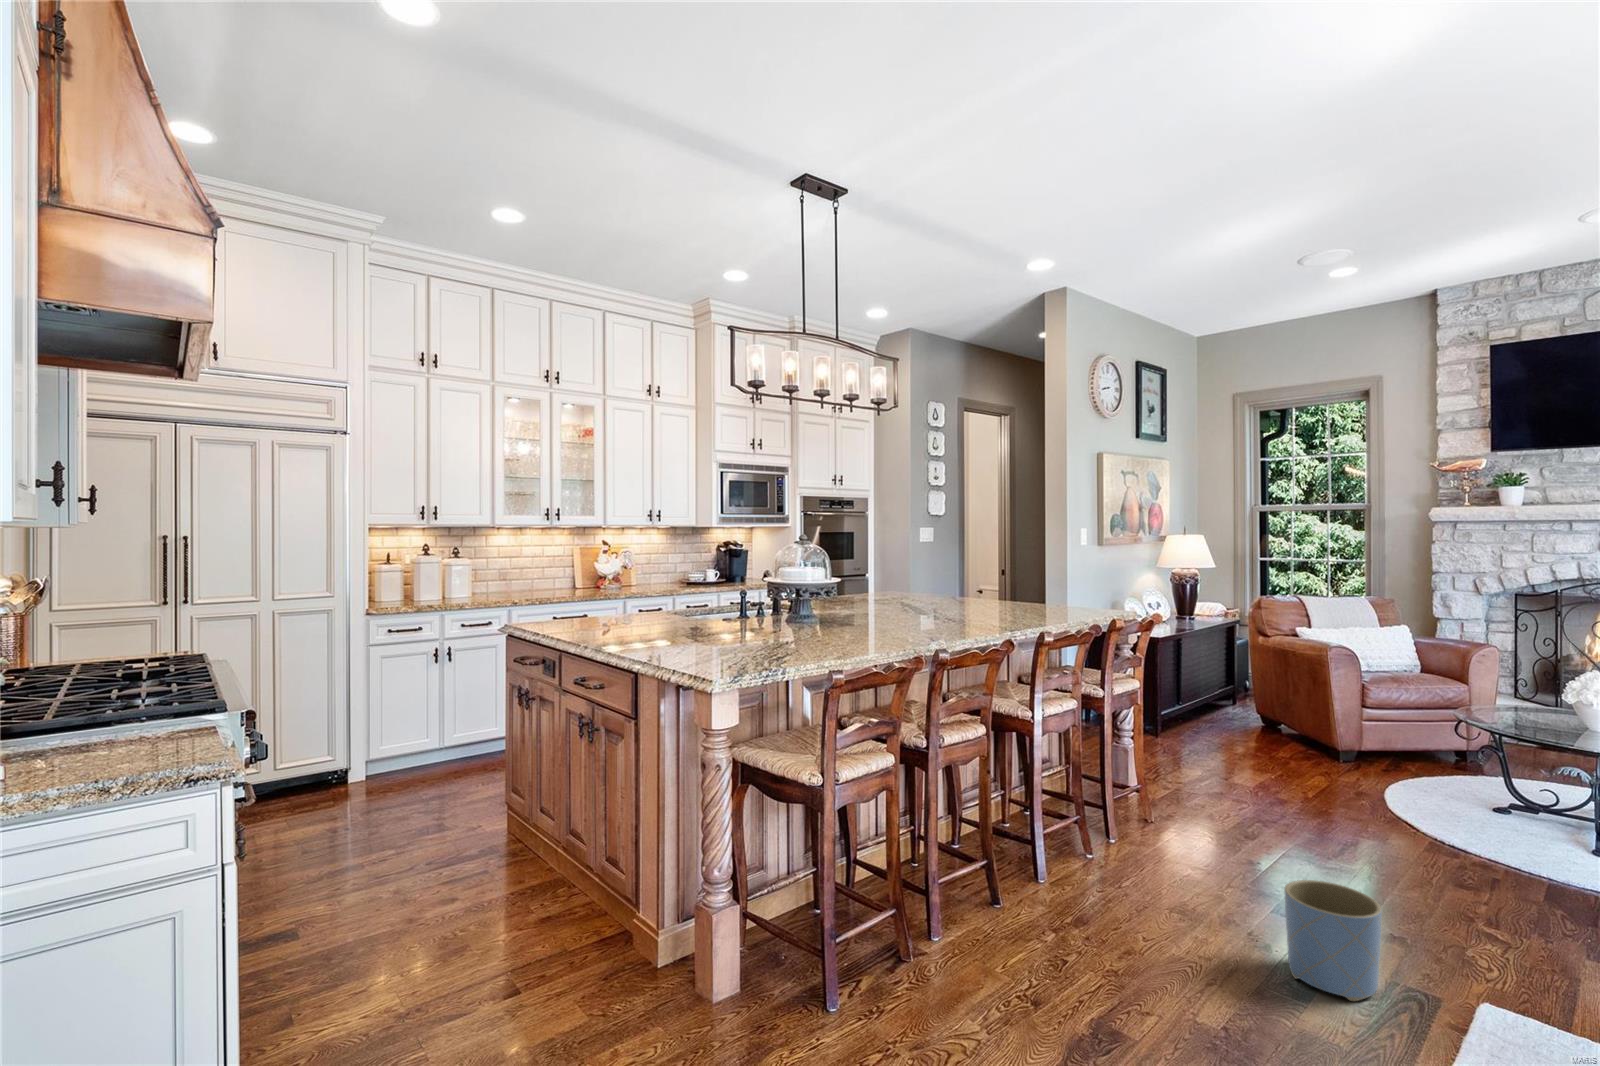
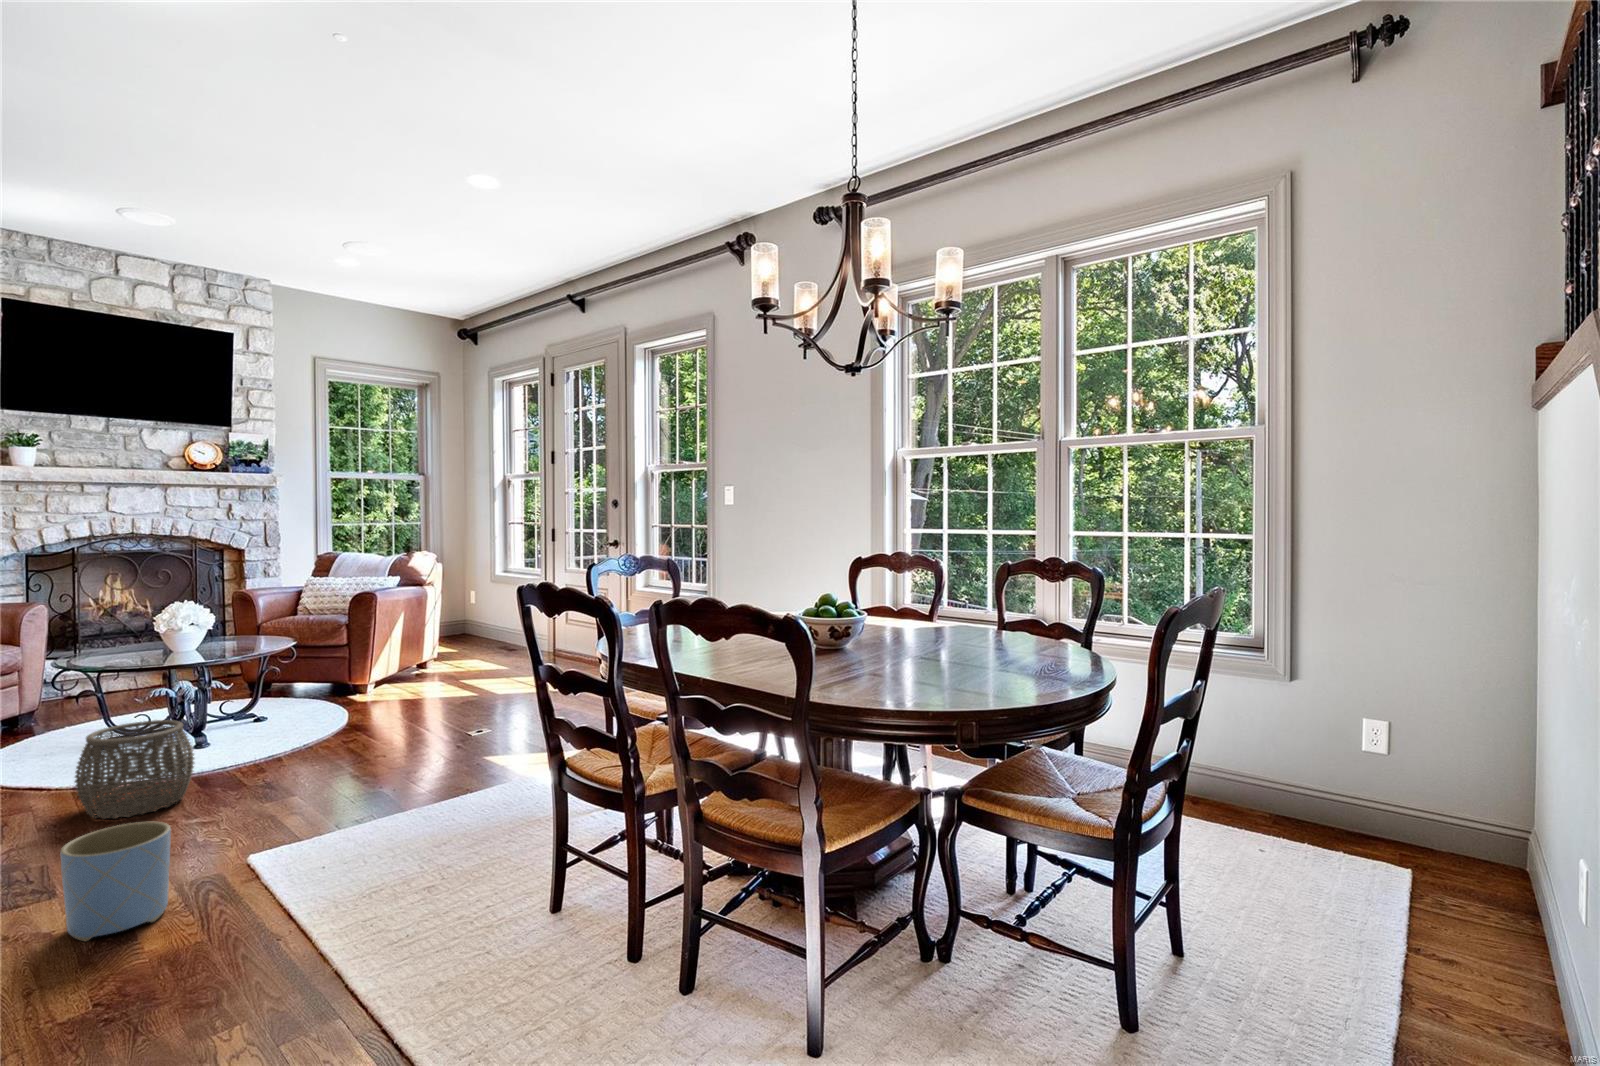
woven basket: none [1404,789,1533,902] -> present [75,720,194,819]

